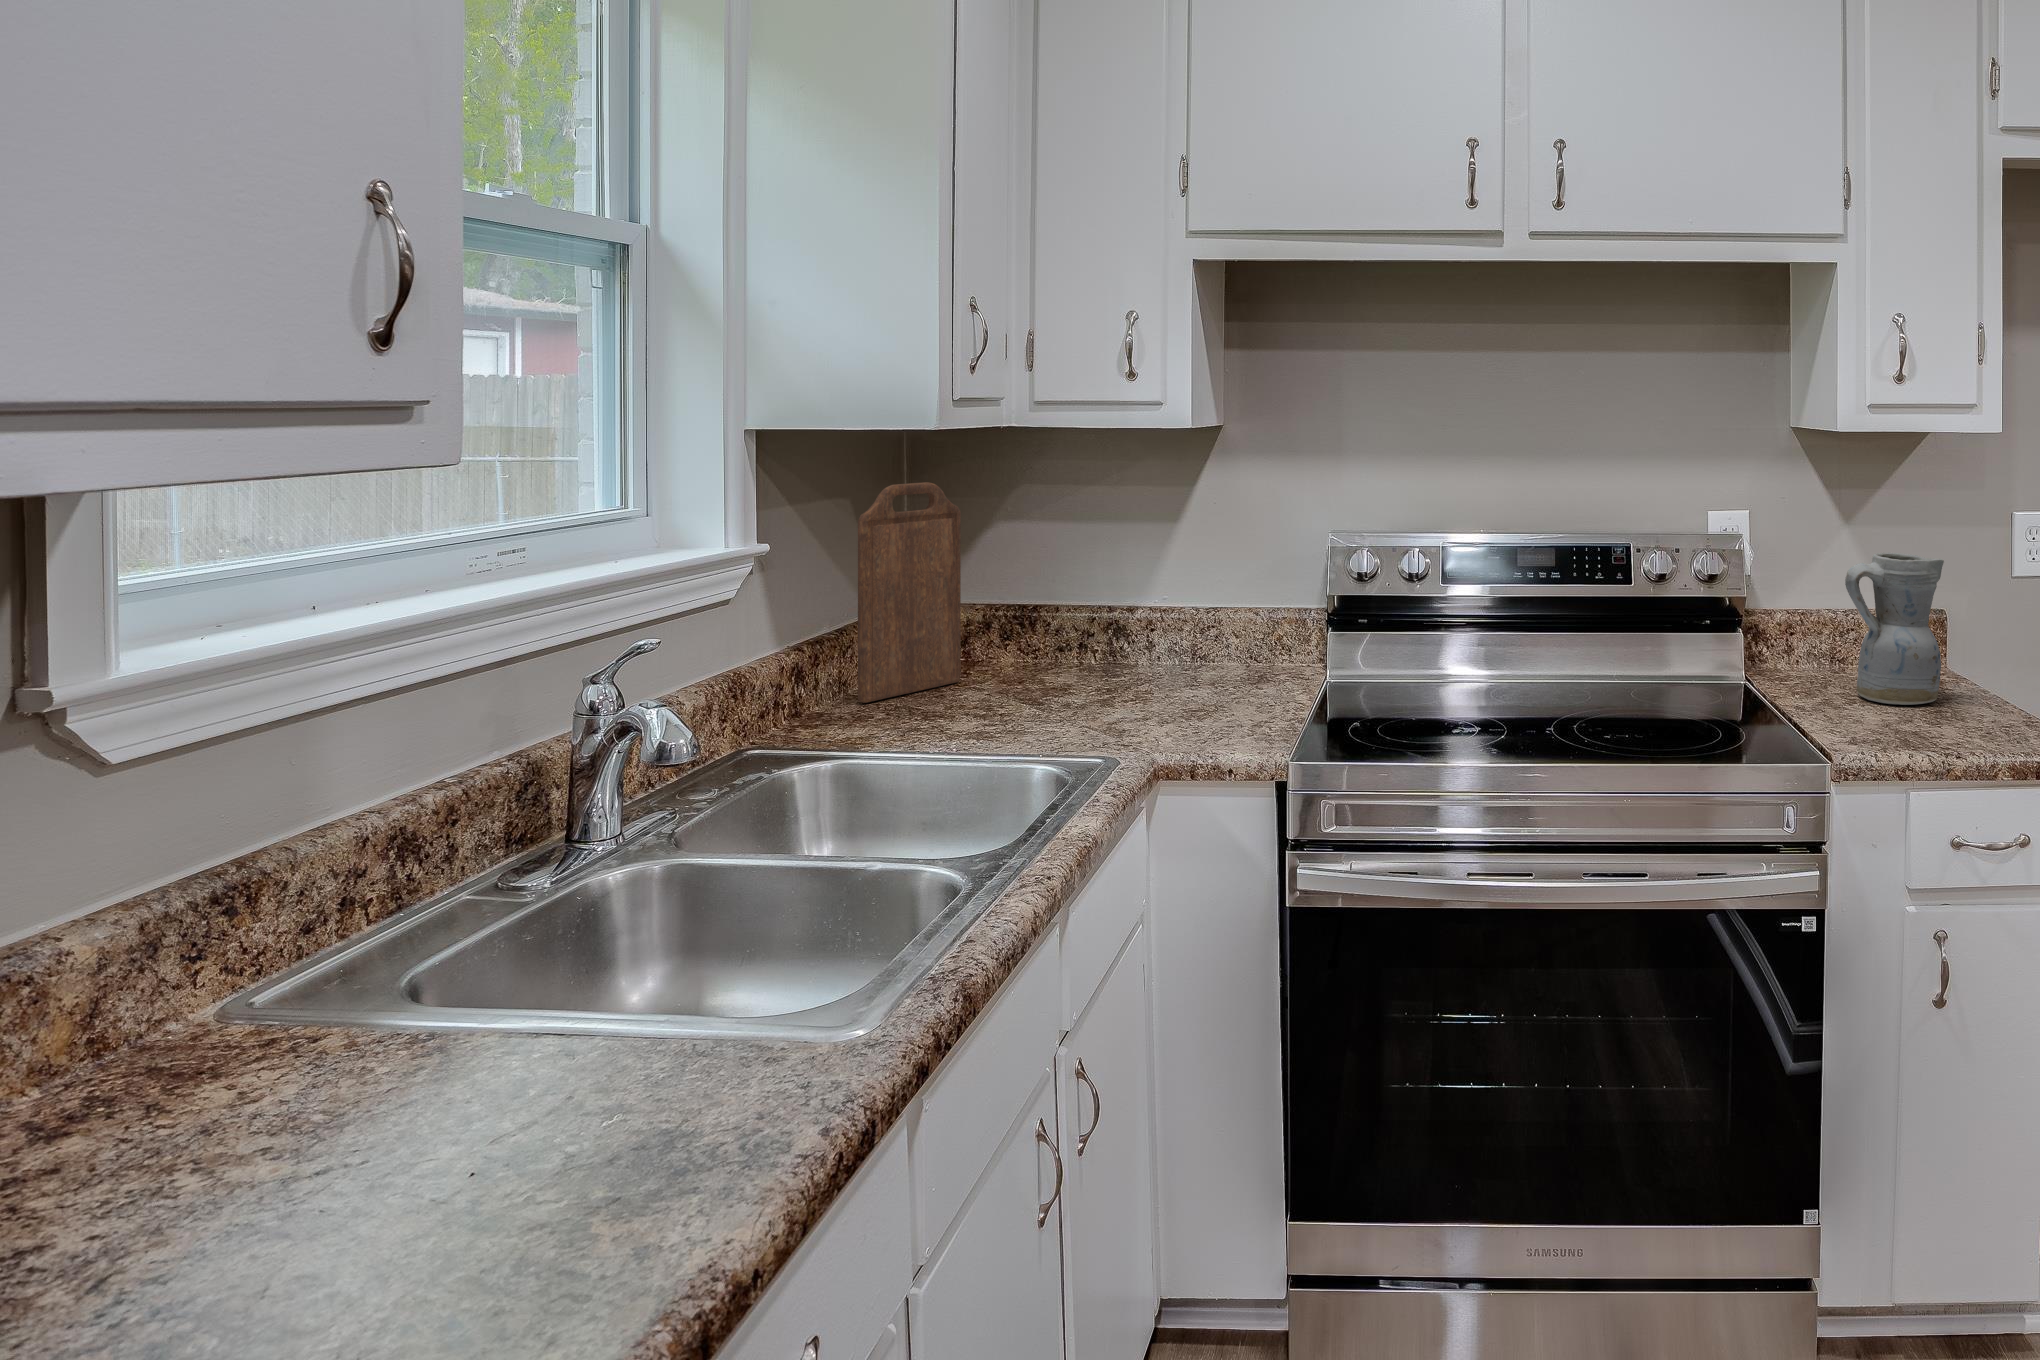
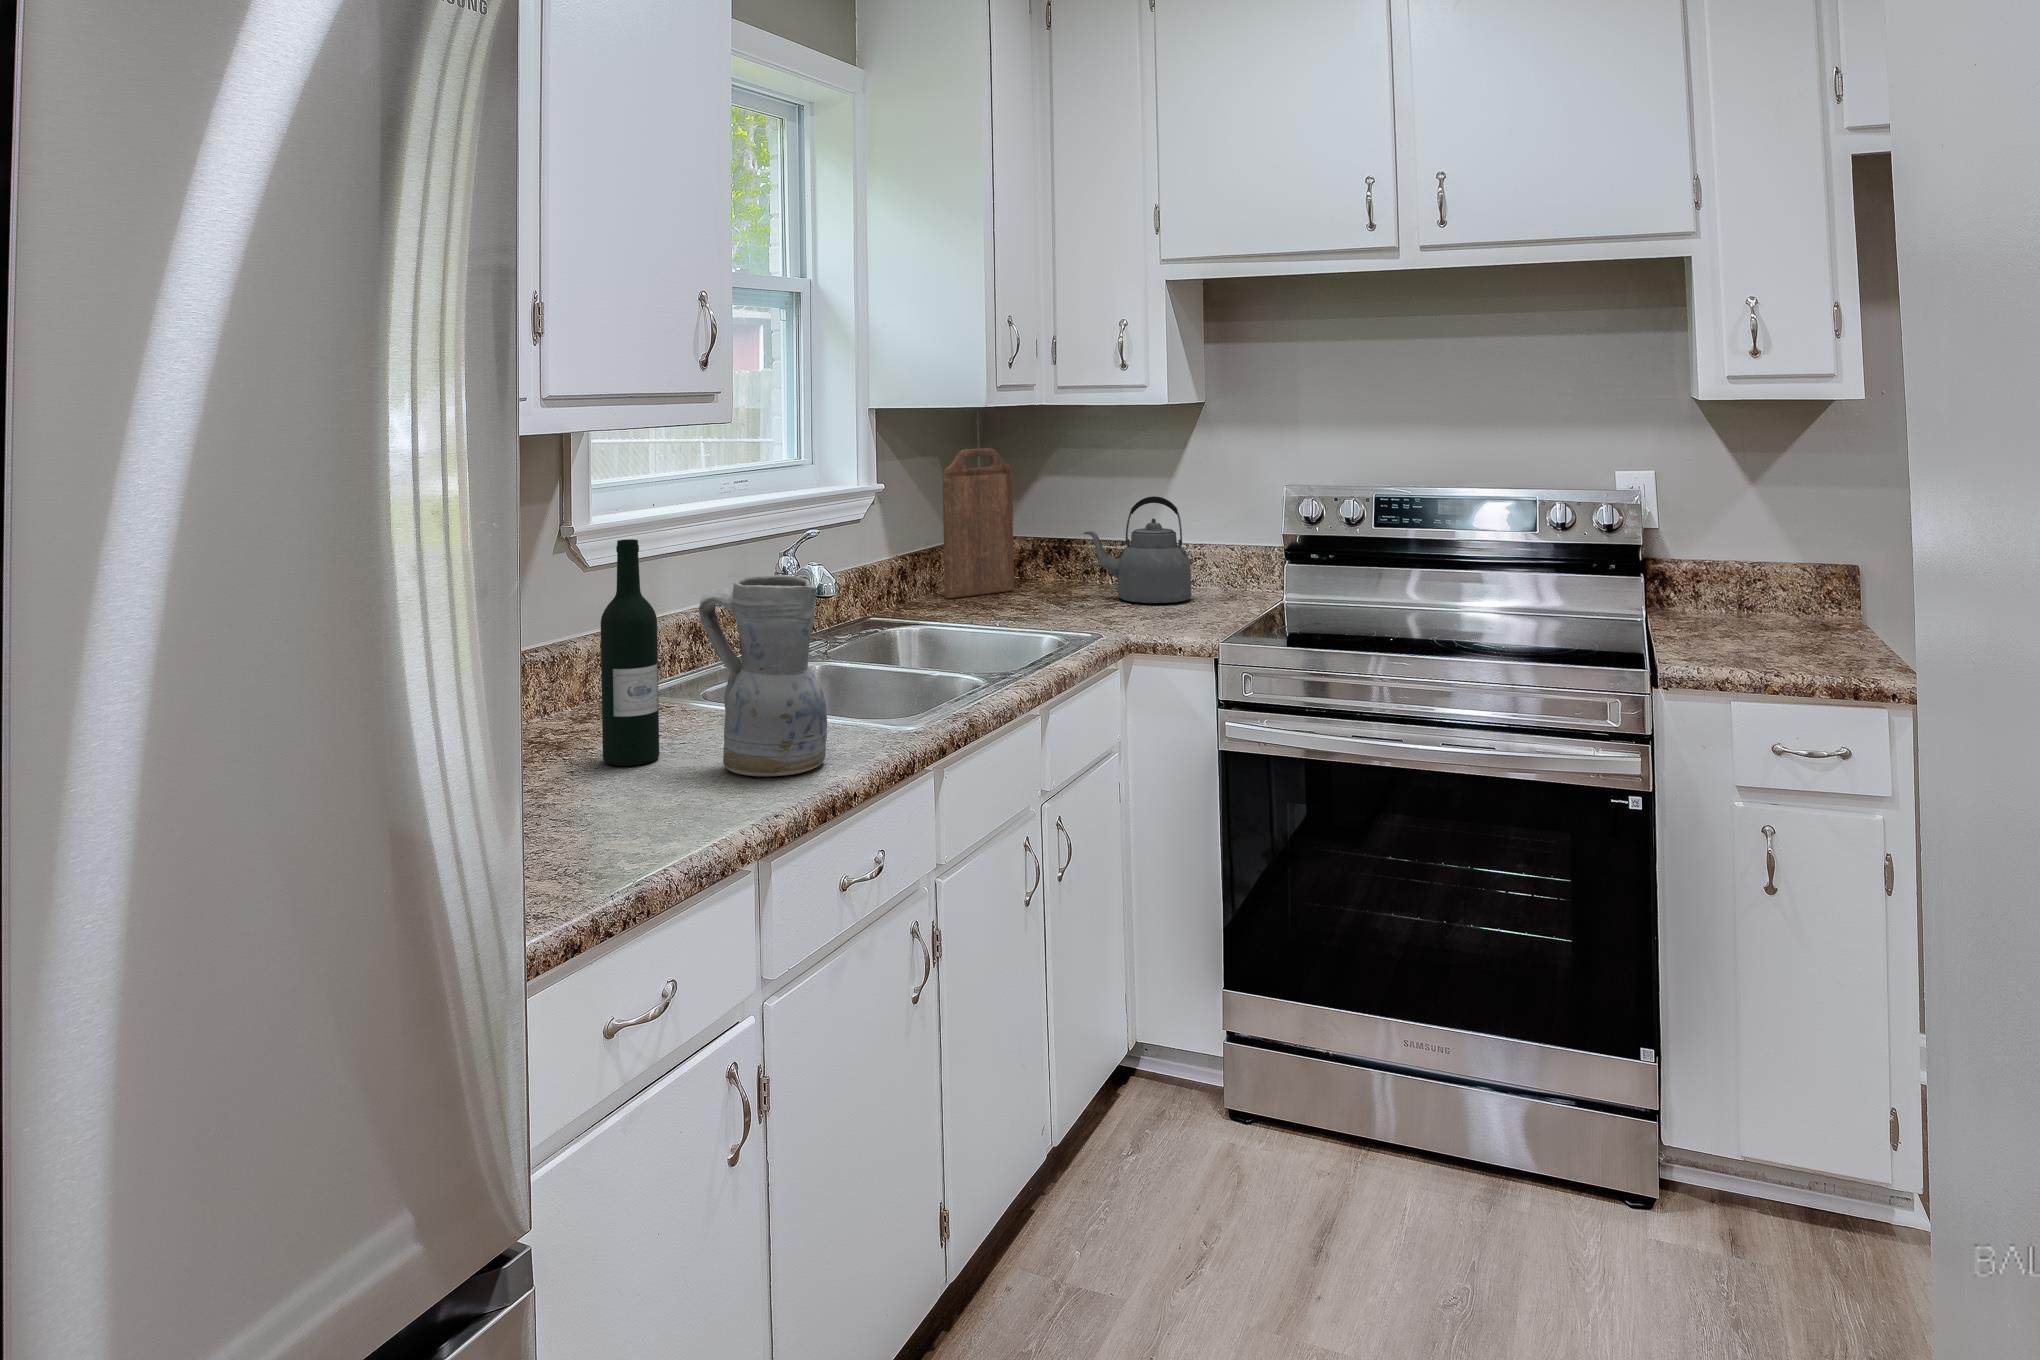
kettle: none [1065,548,1213,694] -> present [1083,496,1192,603]
ceramic pitcher: present [1845,553,1944,705] -> present [699,575,827,776]
wine bottle: none [131,751,289,1266] -> present [601,539,659,766]

